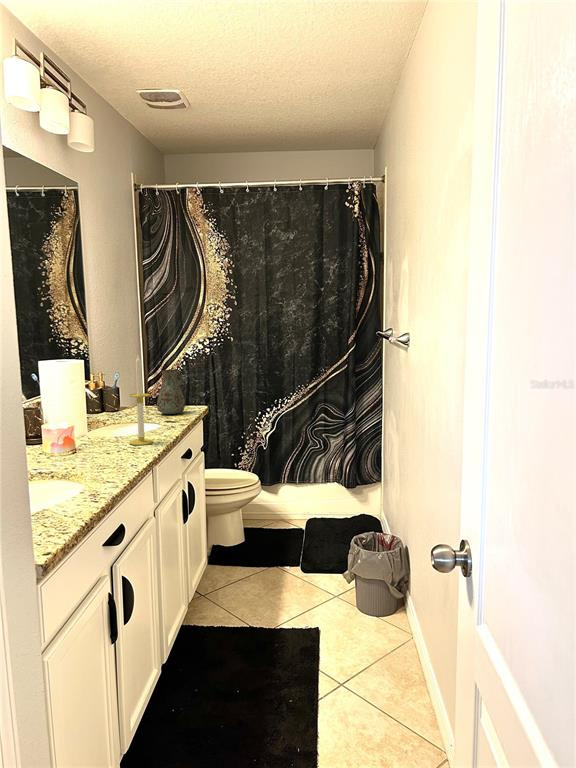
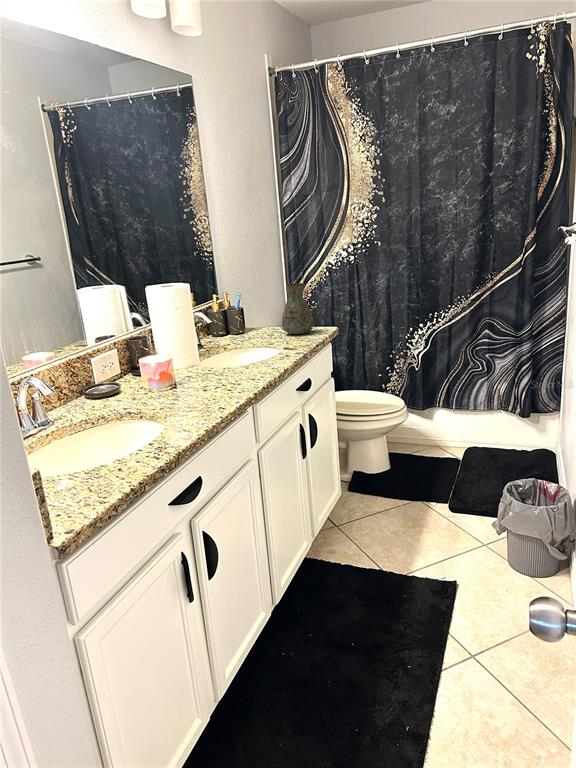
candle: present [129,356,153,445] -> none [229,268,259,375]

